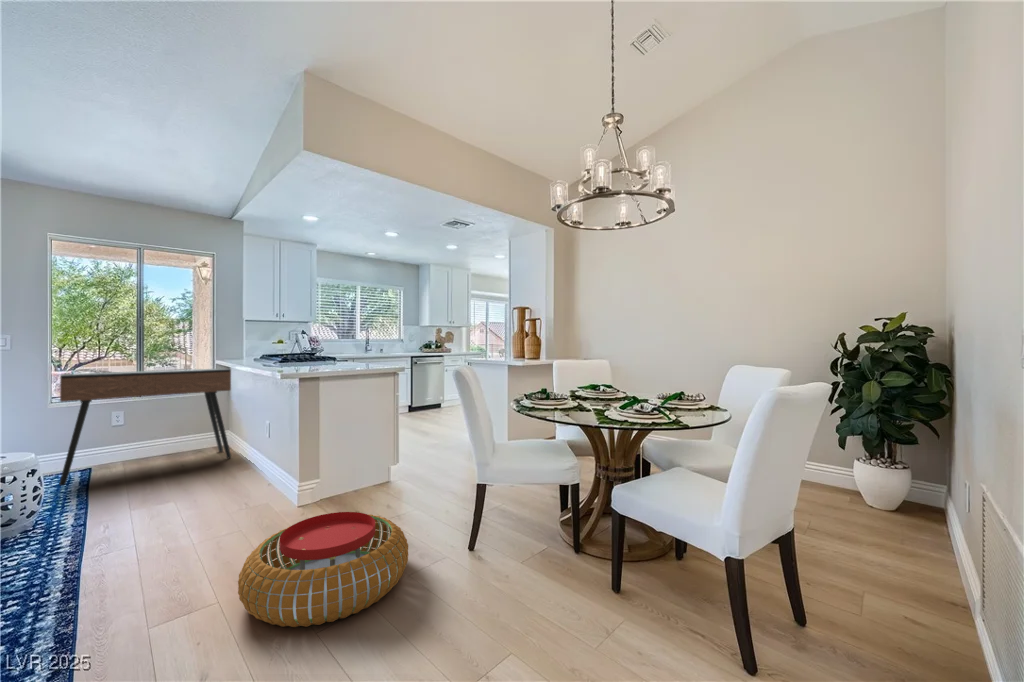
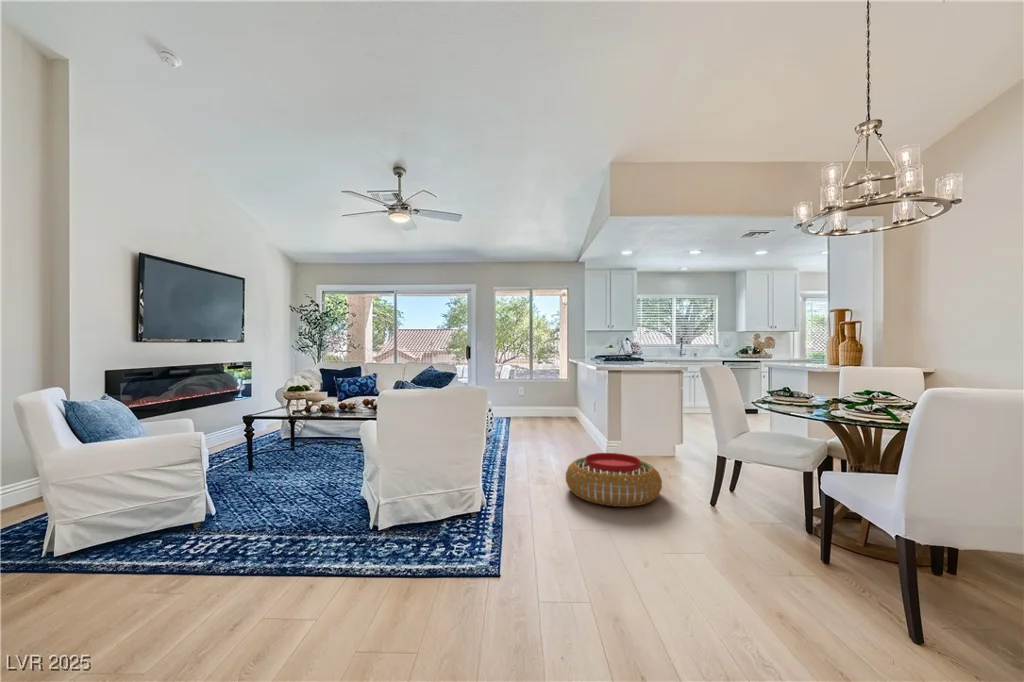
console table: present [59,369,231,486] -> none [498,363,577,424]

